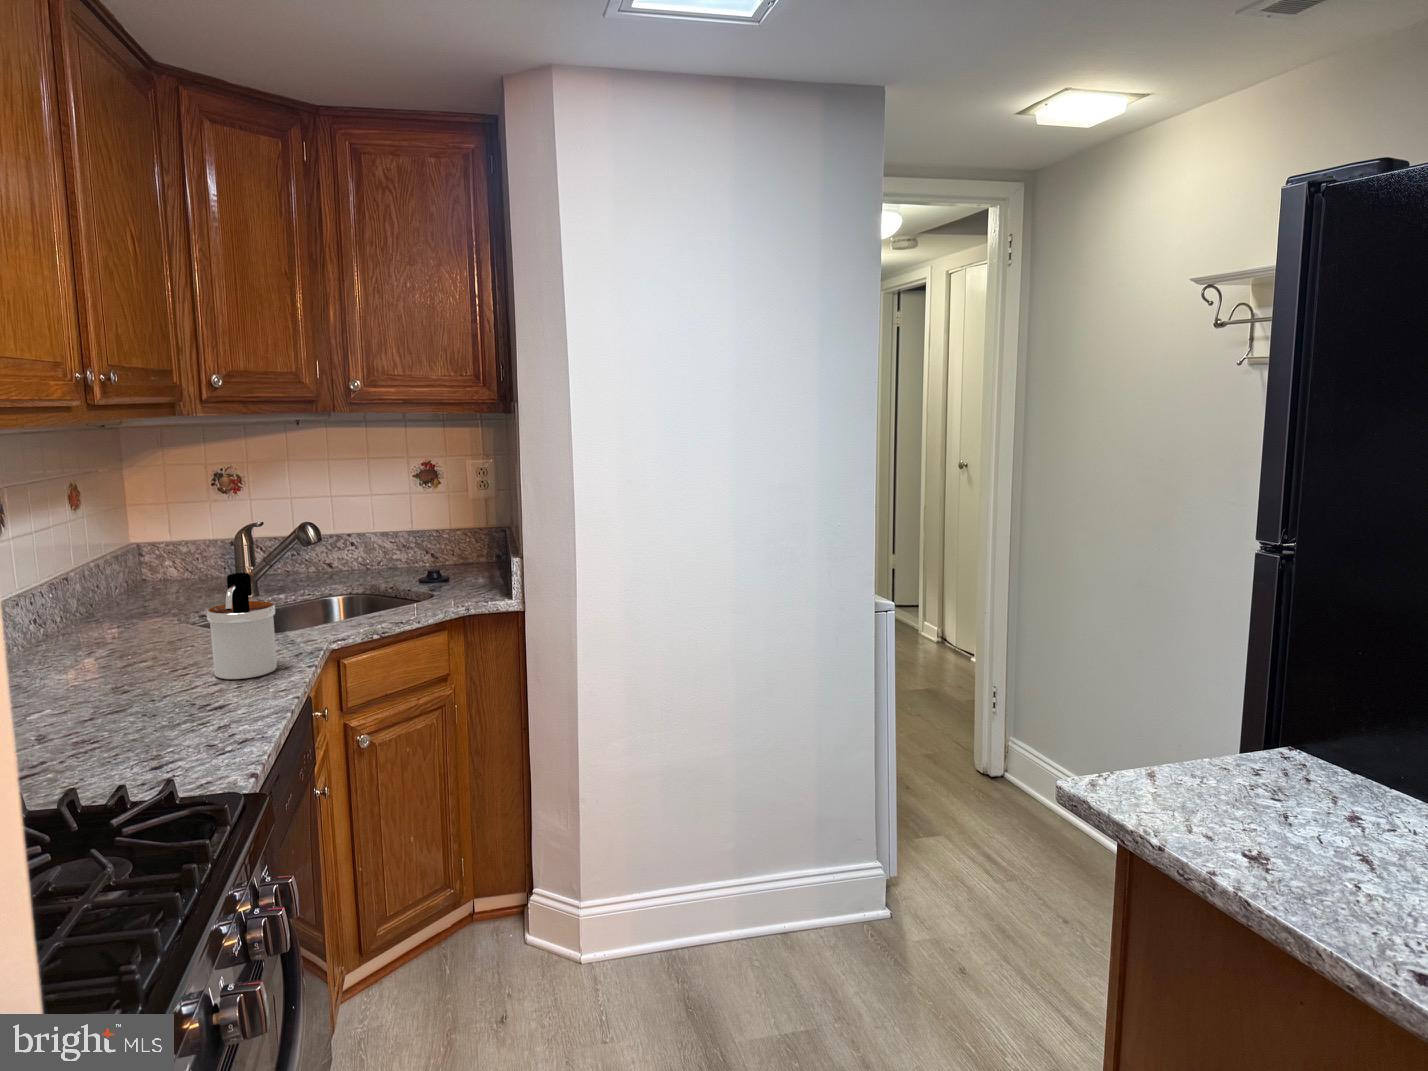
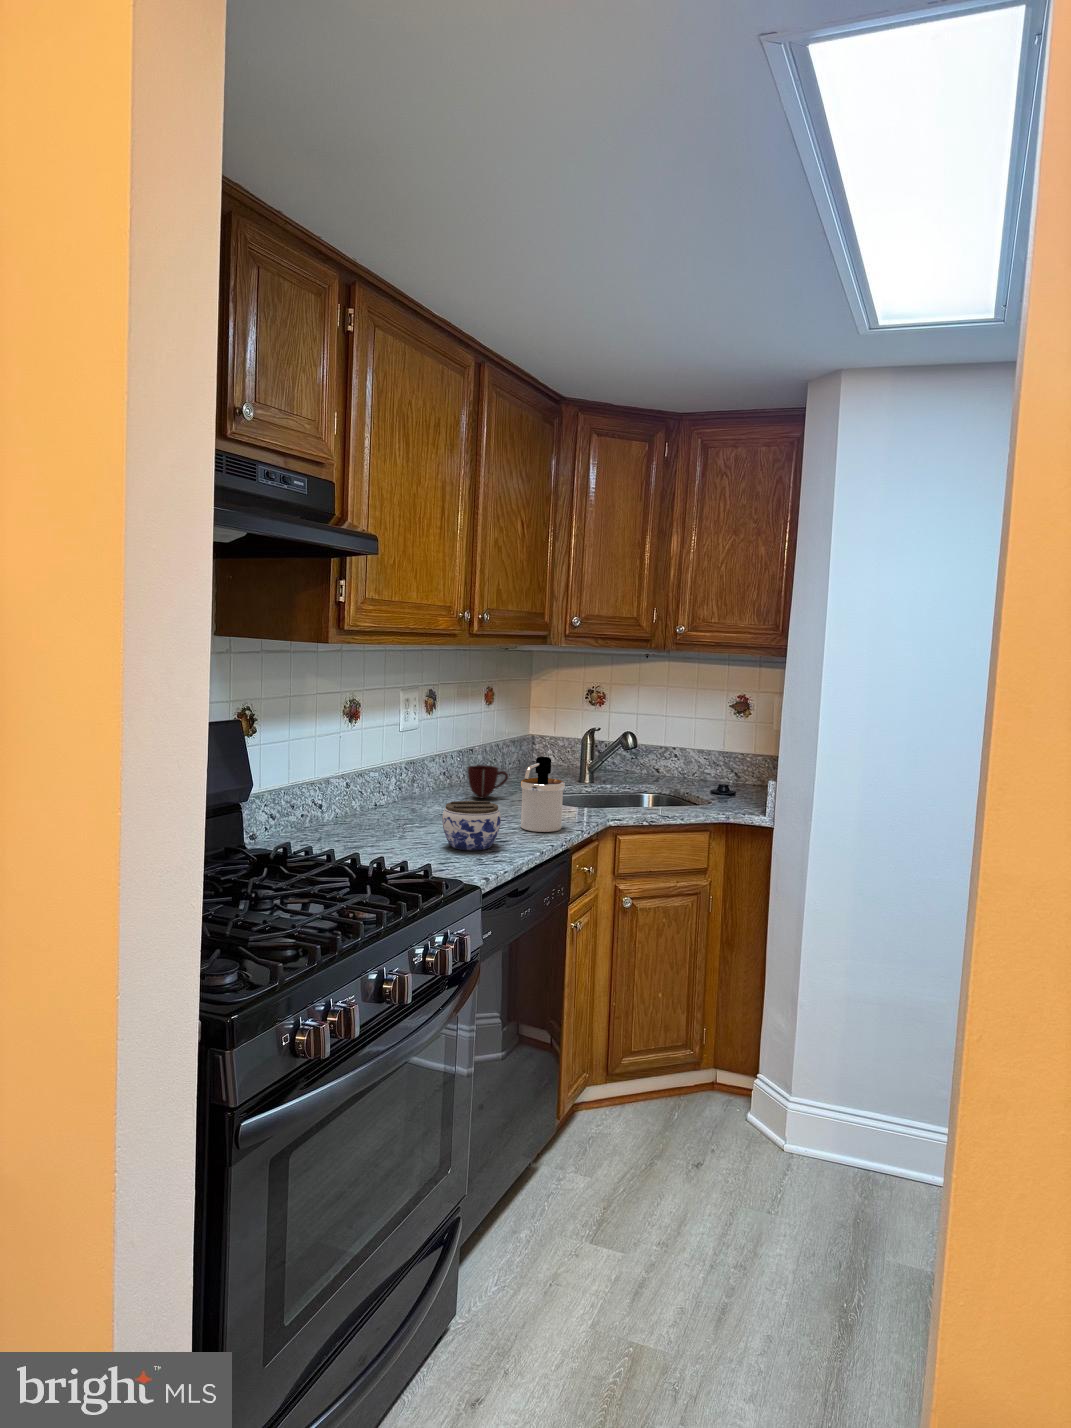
mug: none [78,596,148,646] -> present [468,765,508,798]
jar: none [108,652,209,732] -> present [442,801,501,850]

